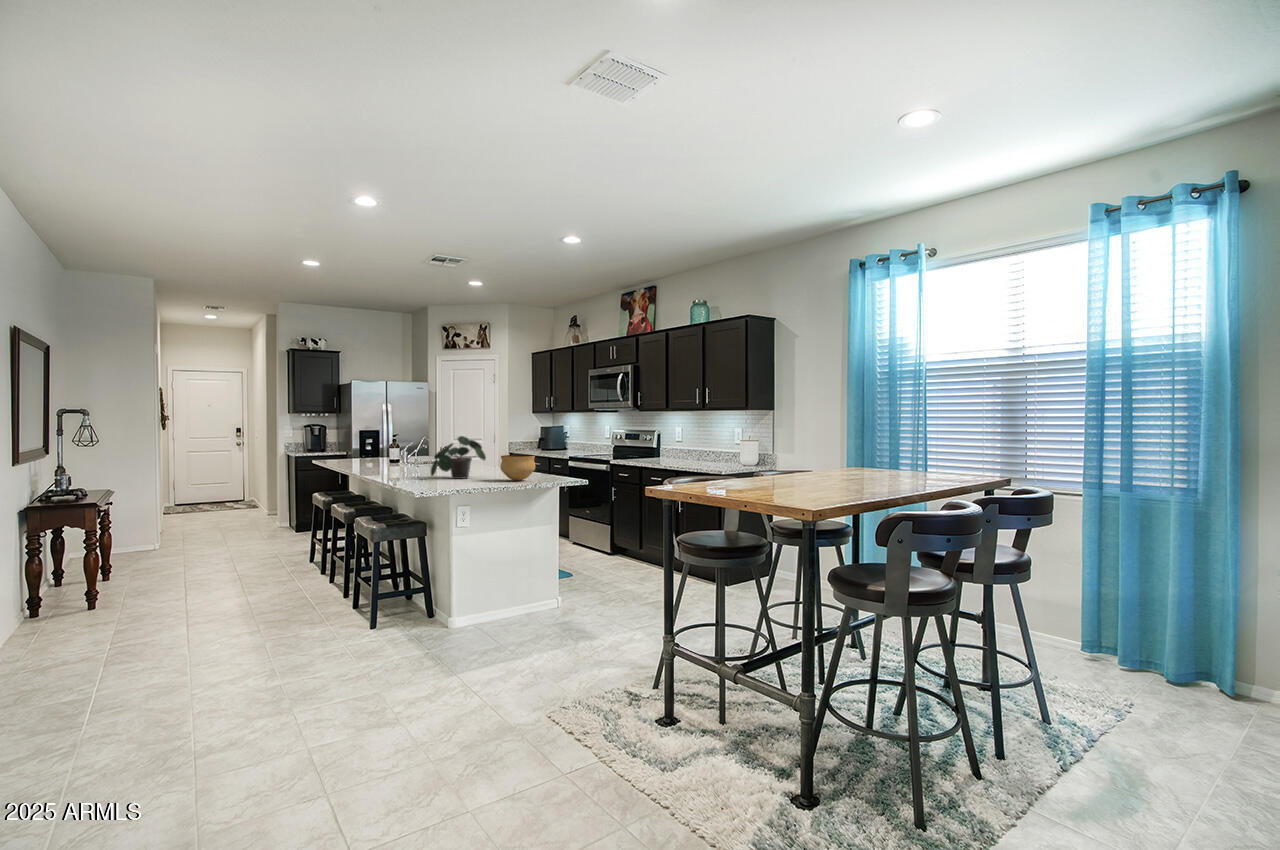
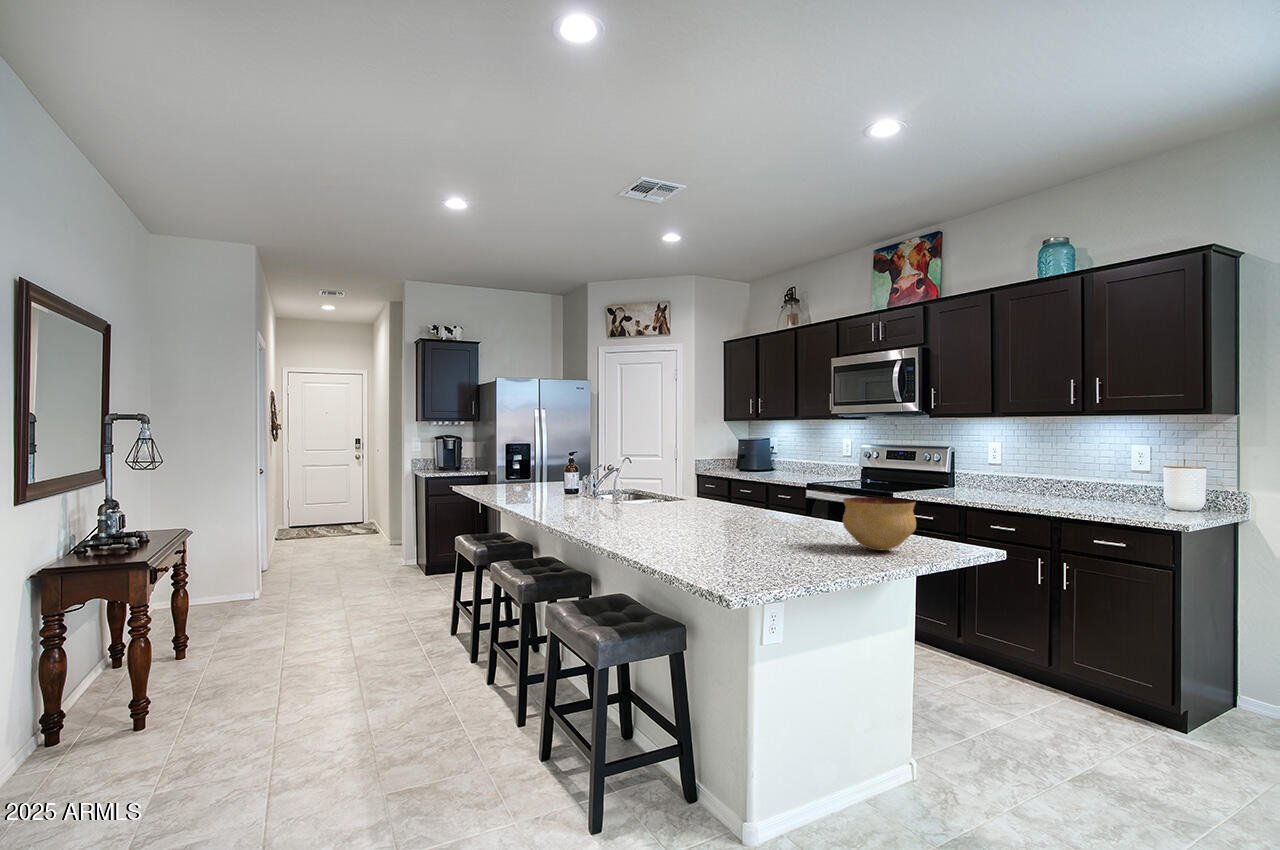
potted plant: present [431,436,486,479] -> none [691,458,795,540]

